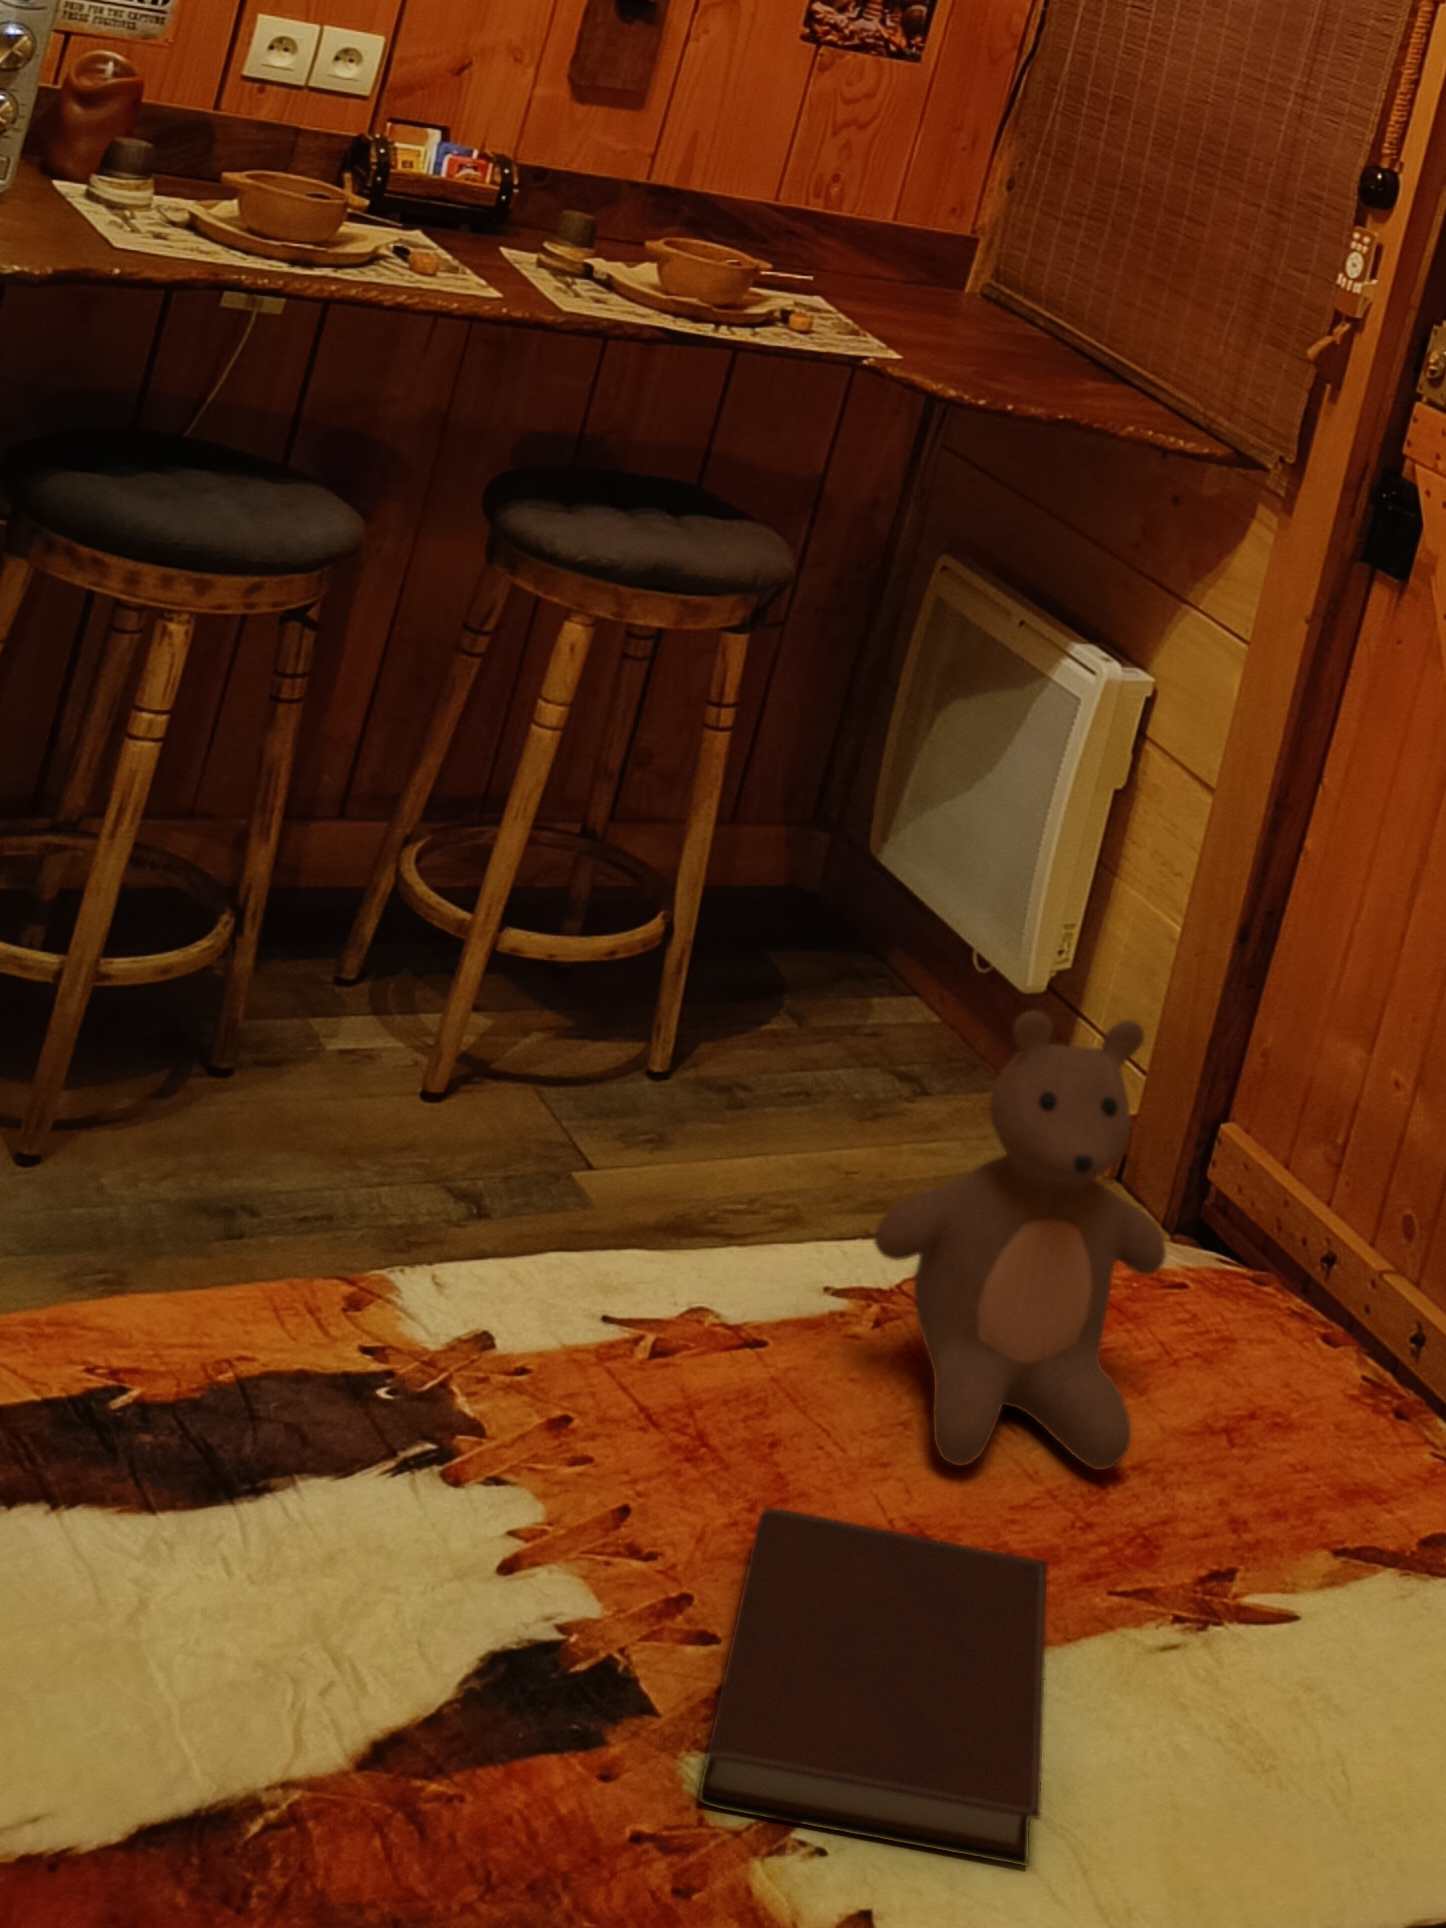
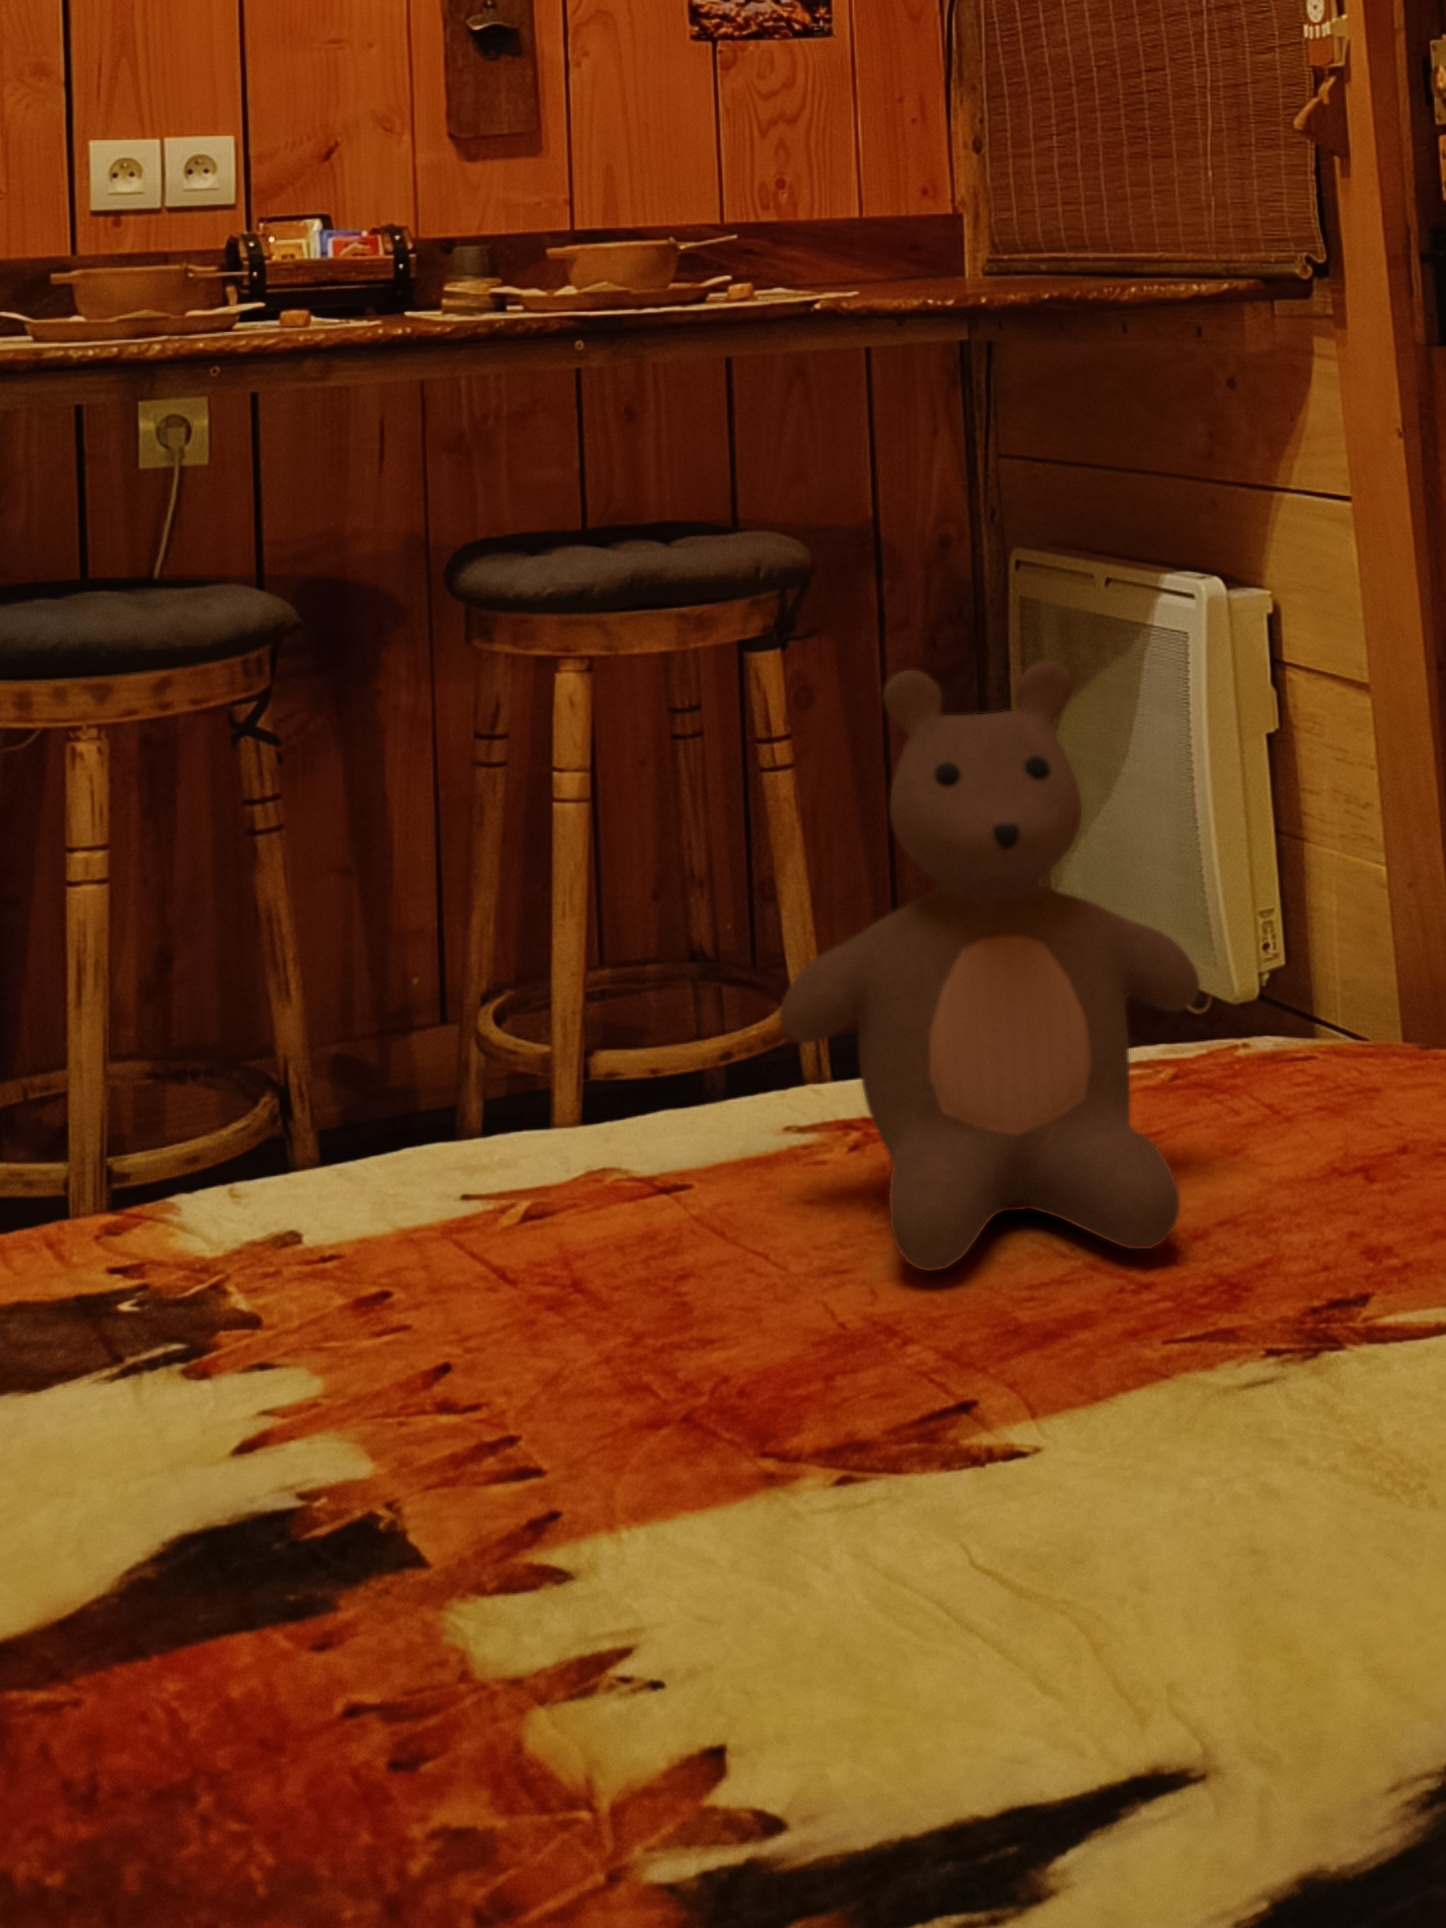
notebook: present [699,1508,1048,1866] -> none [455,1322,1035,1660]

